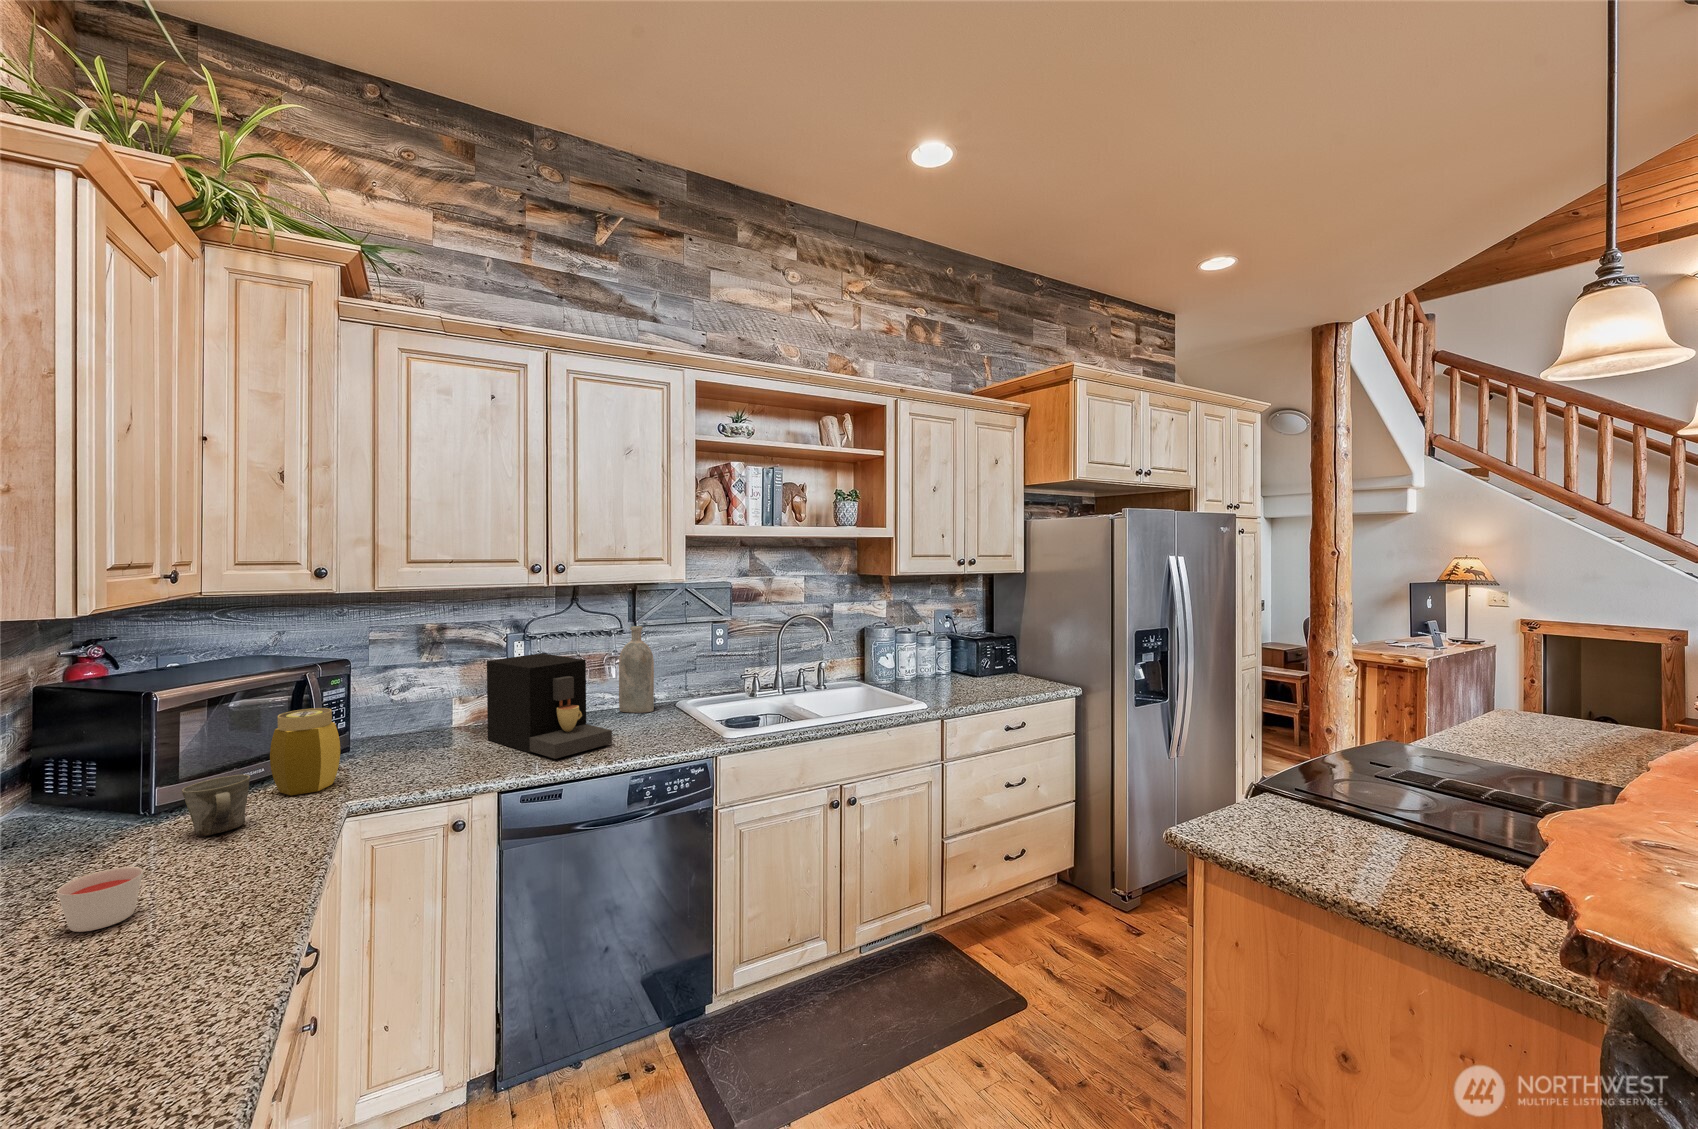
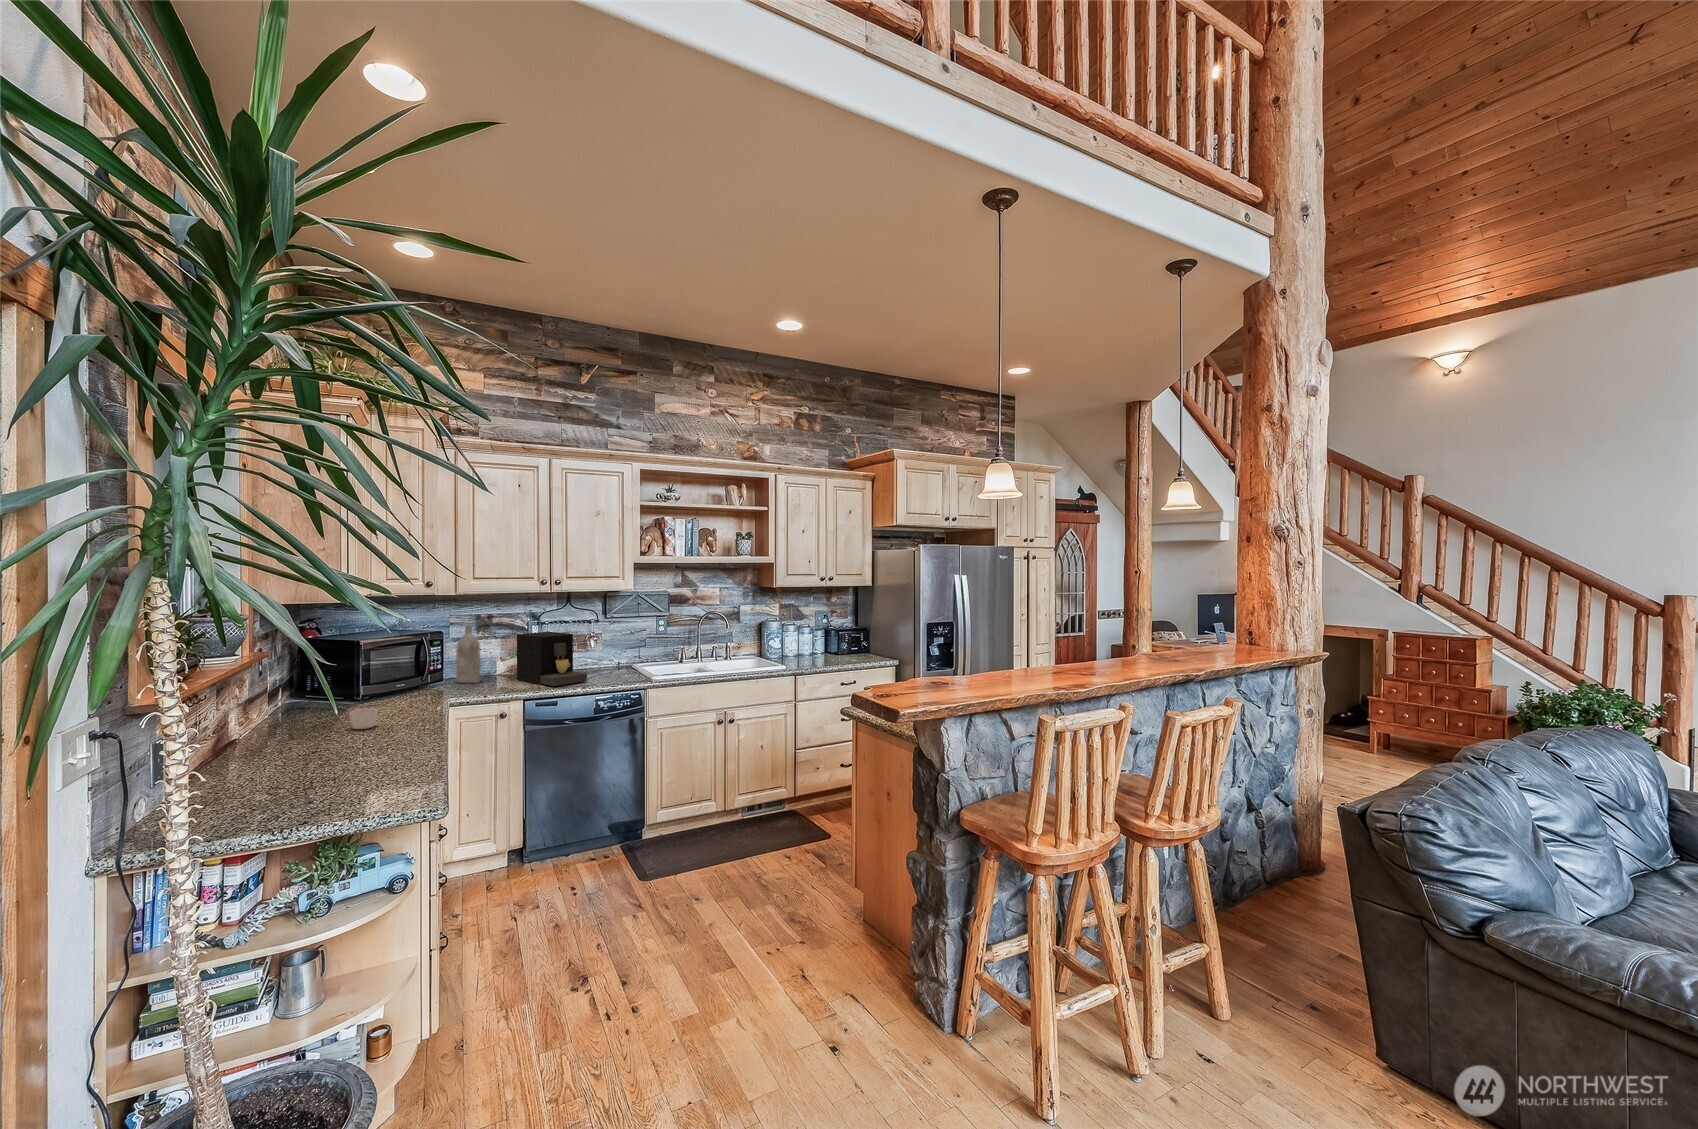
bottle: present [619,626,654,713] -> present [456,624,480,683]
jar: present [270,708,340,795] -> none [408,655,442,698]
mug: present [182,775,250,837] -> none [376,682,405,709]

